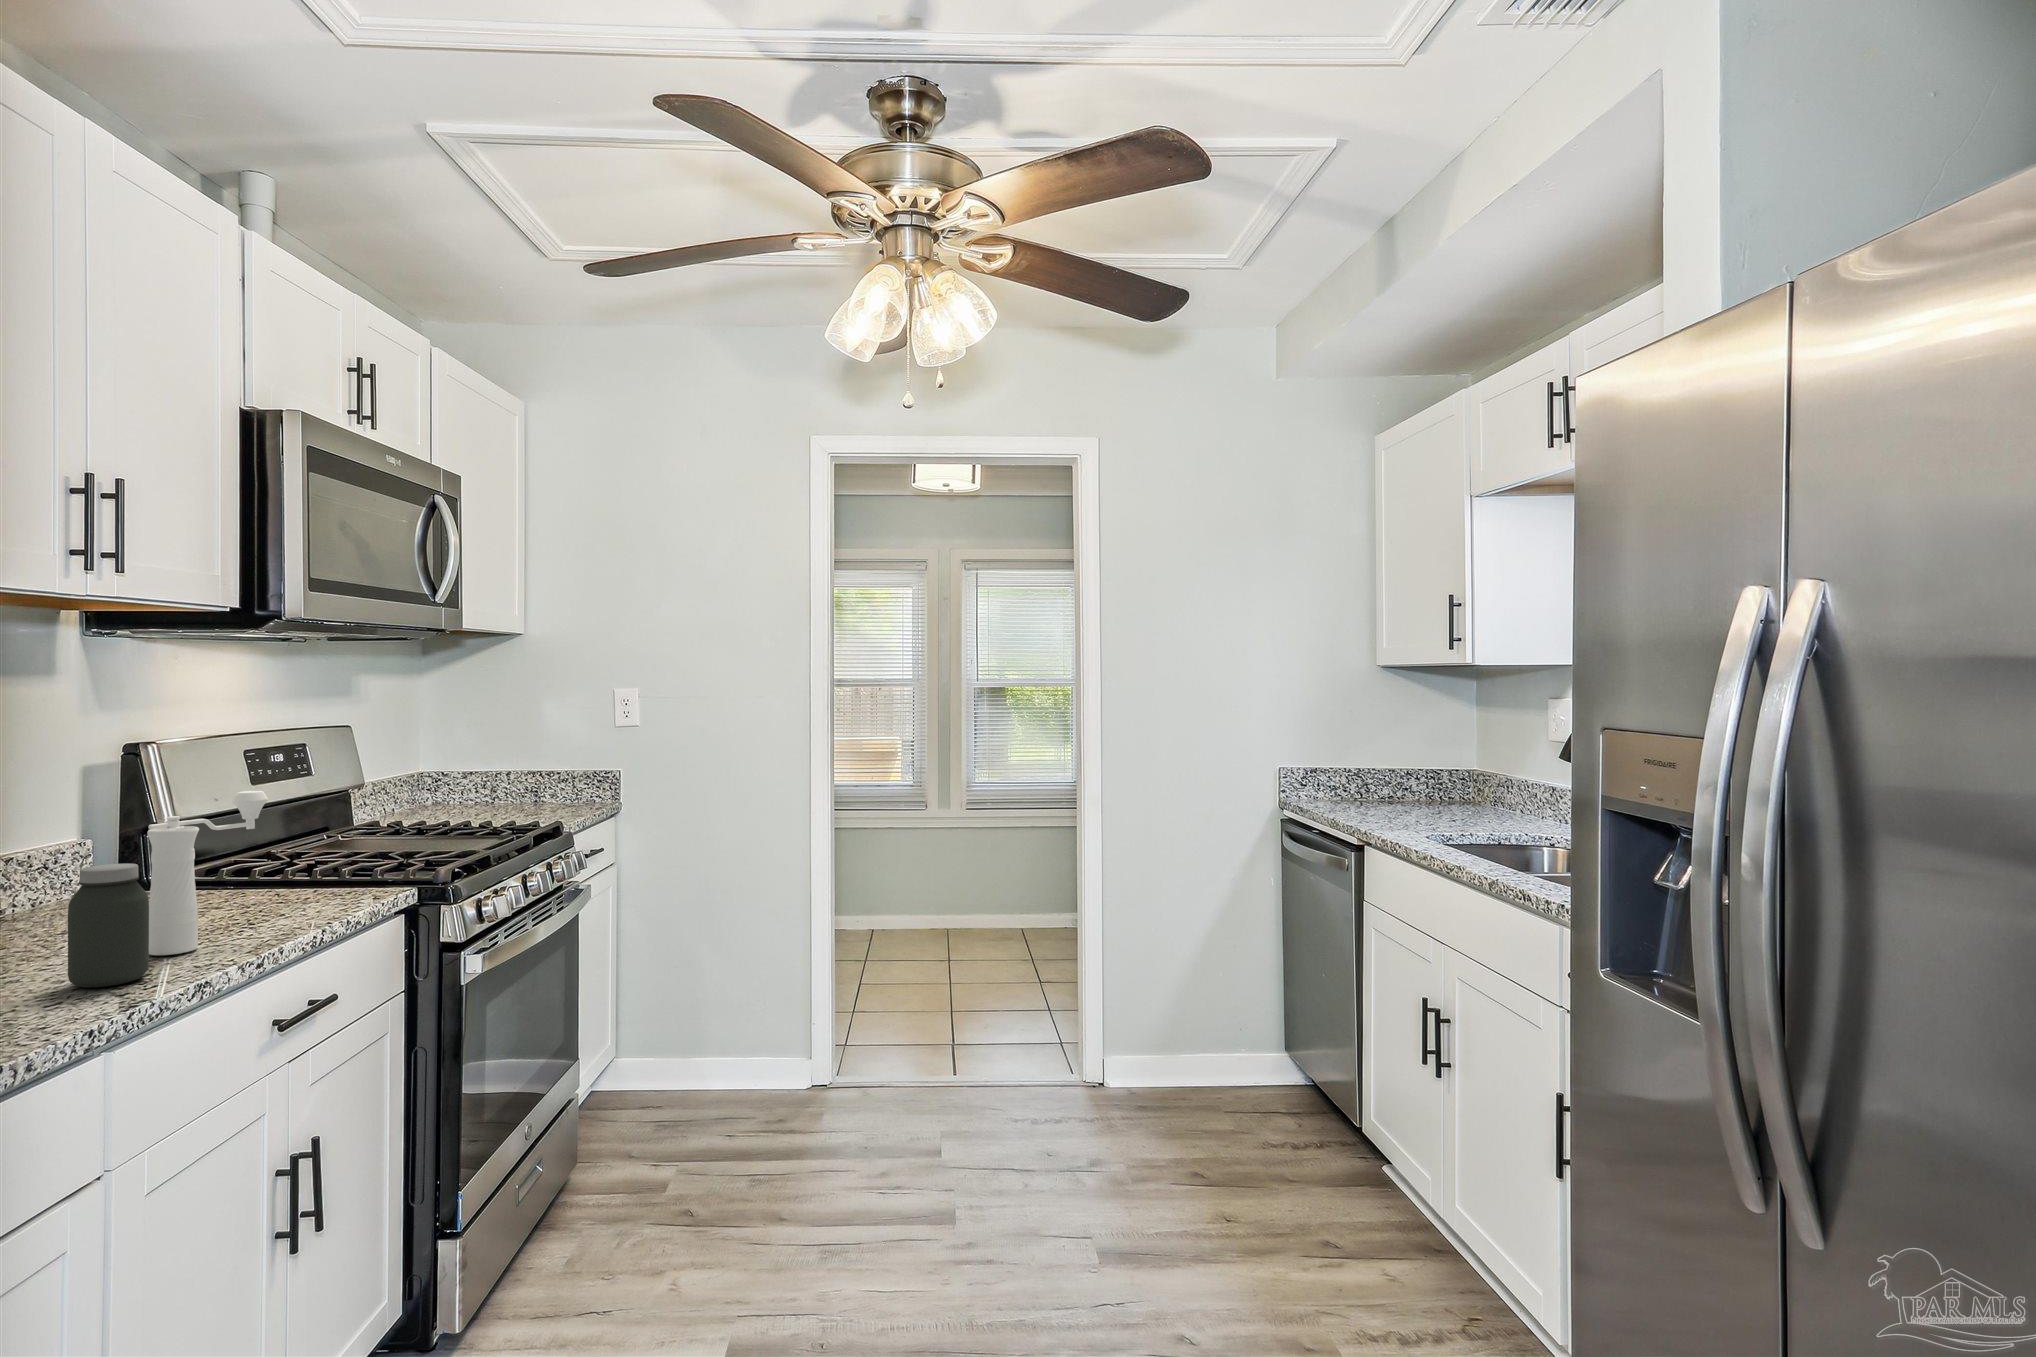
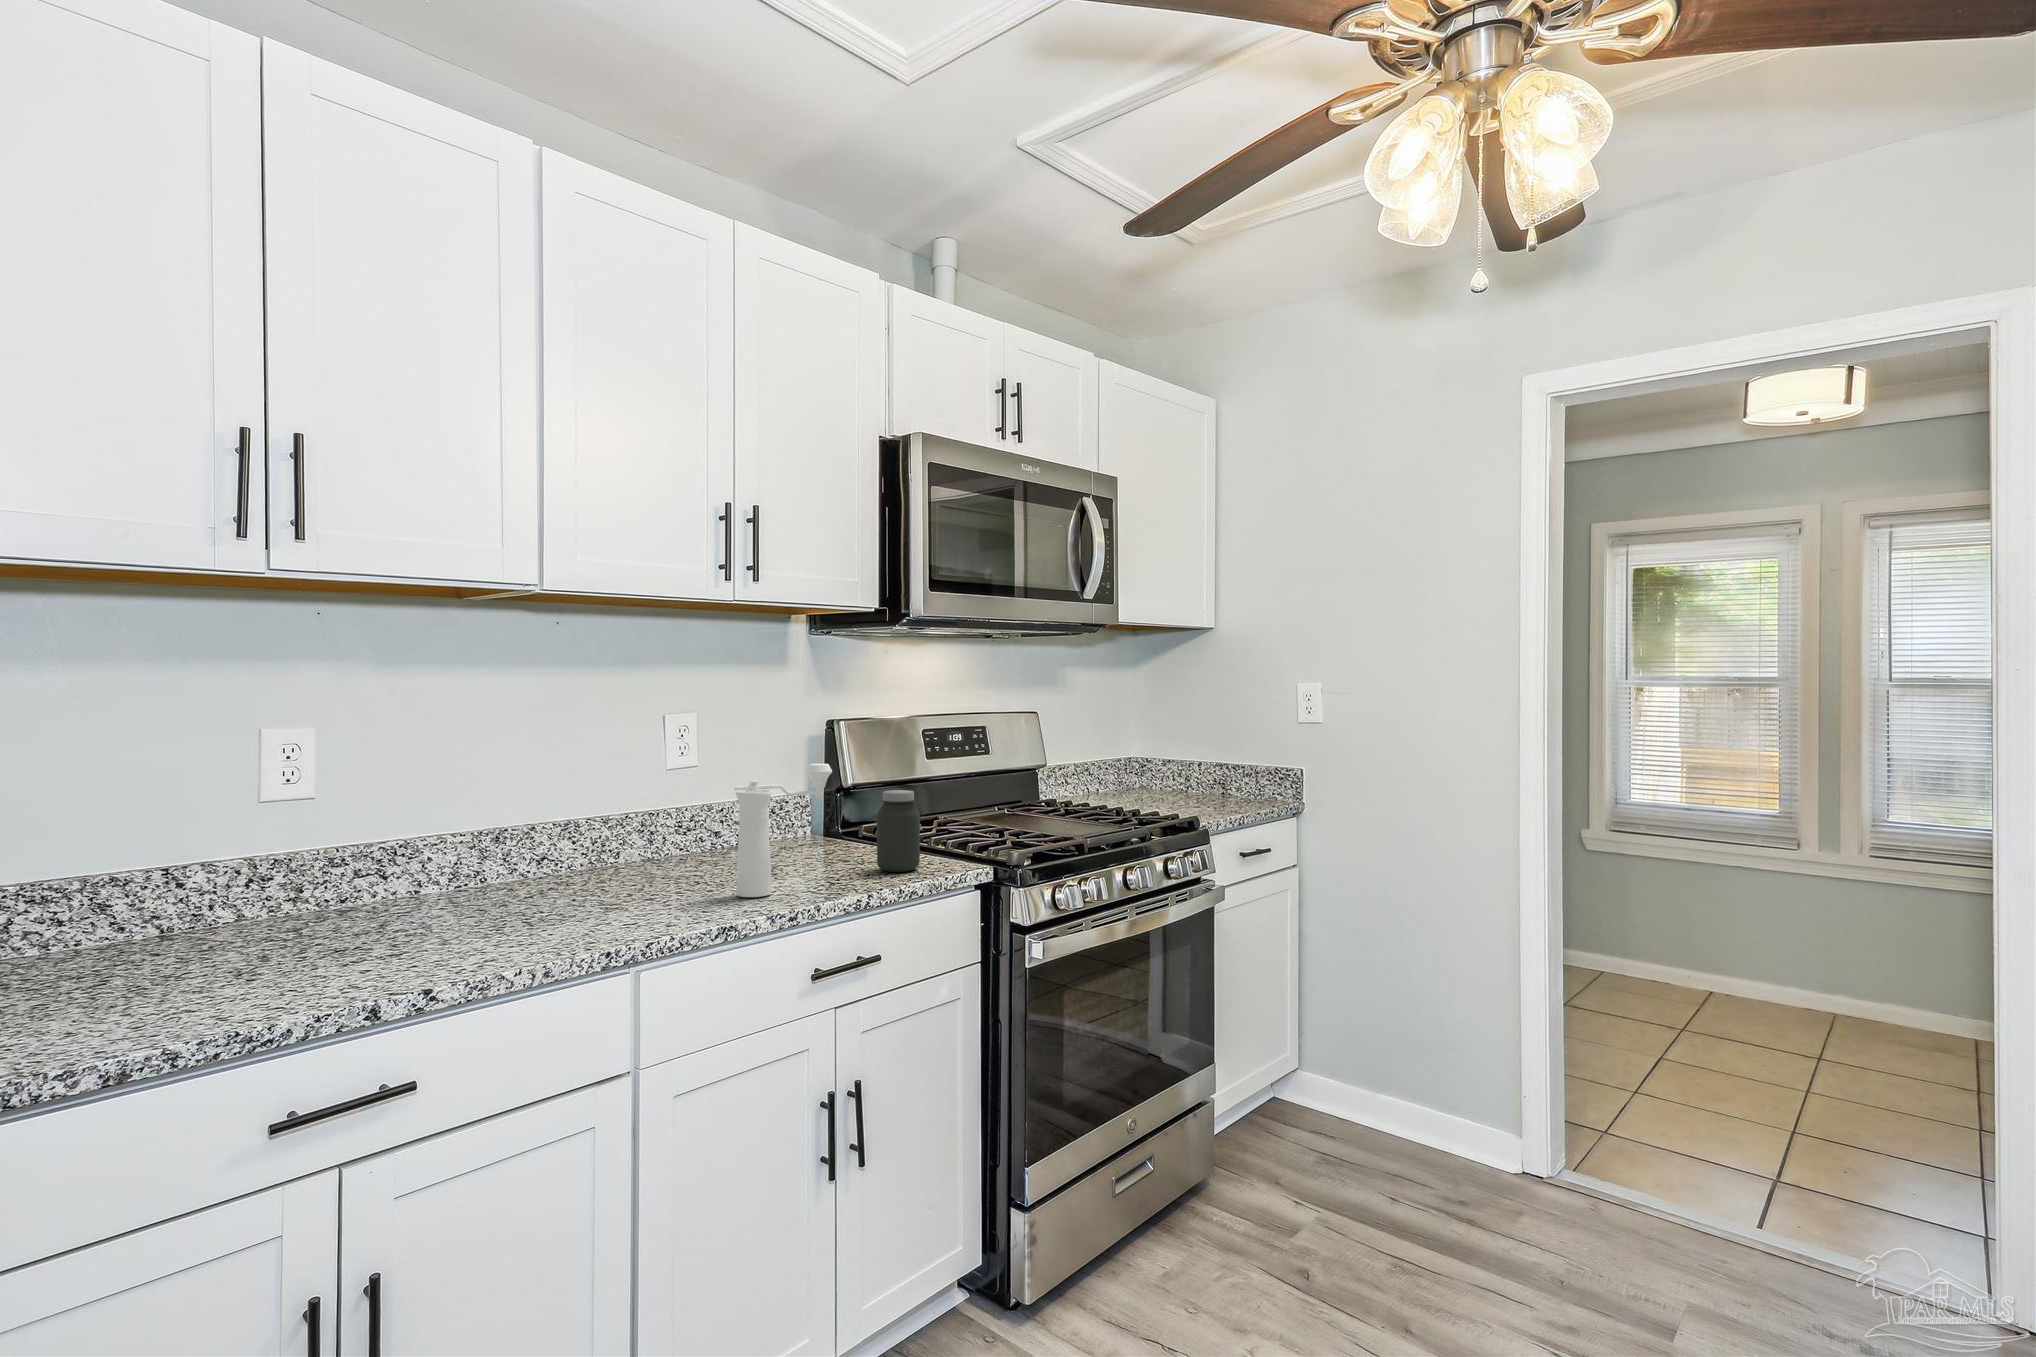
jar: present [68,863,149,988] -> present [877,790,920,872]

